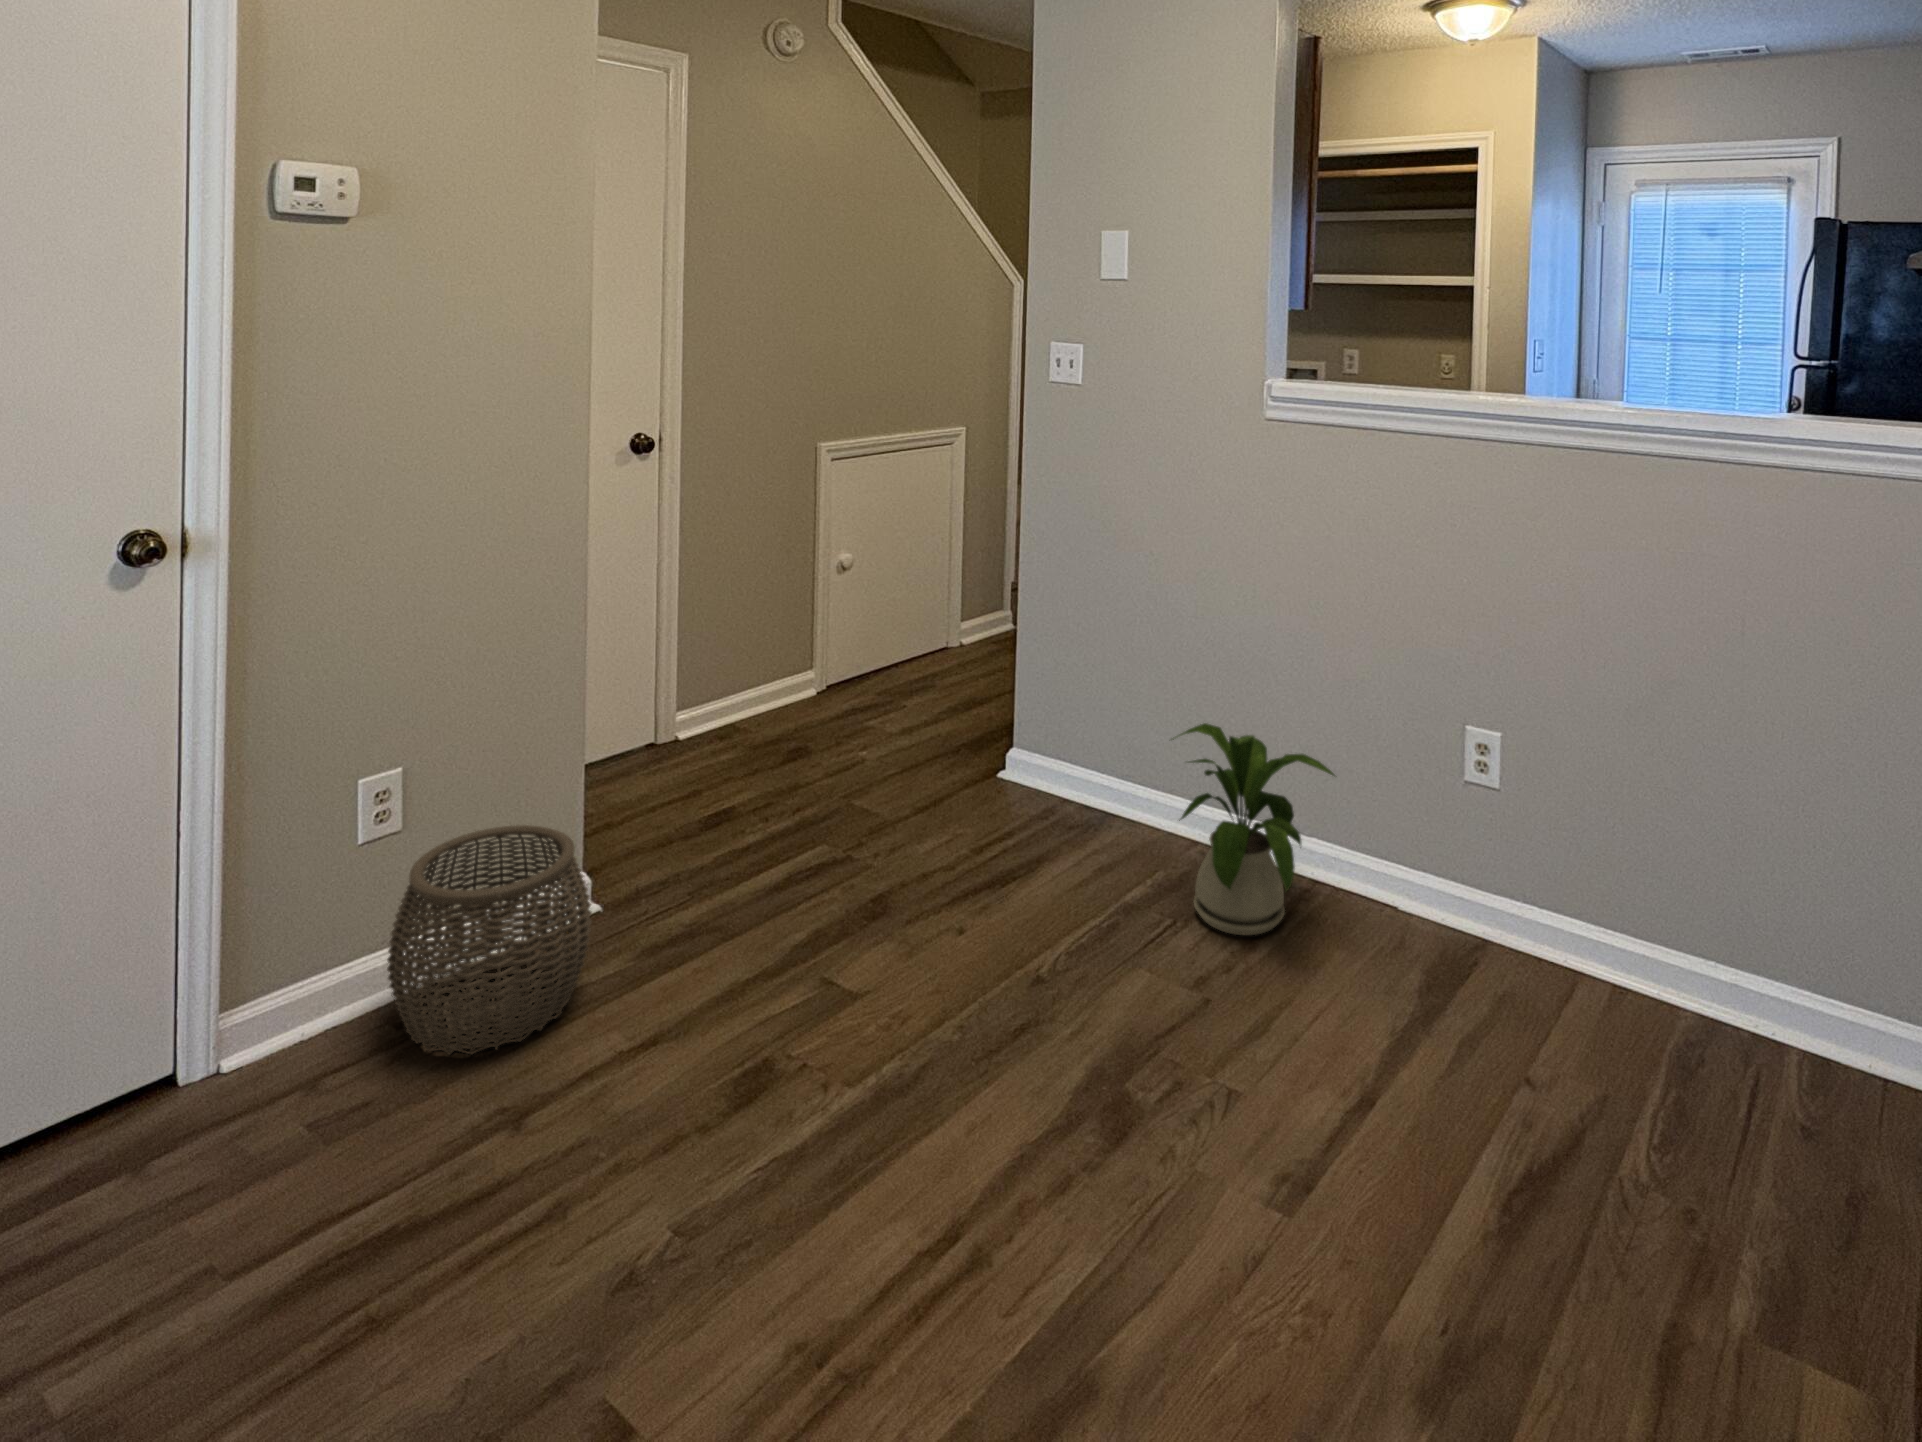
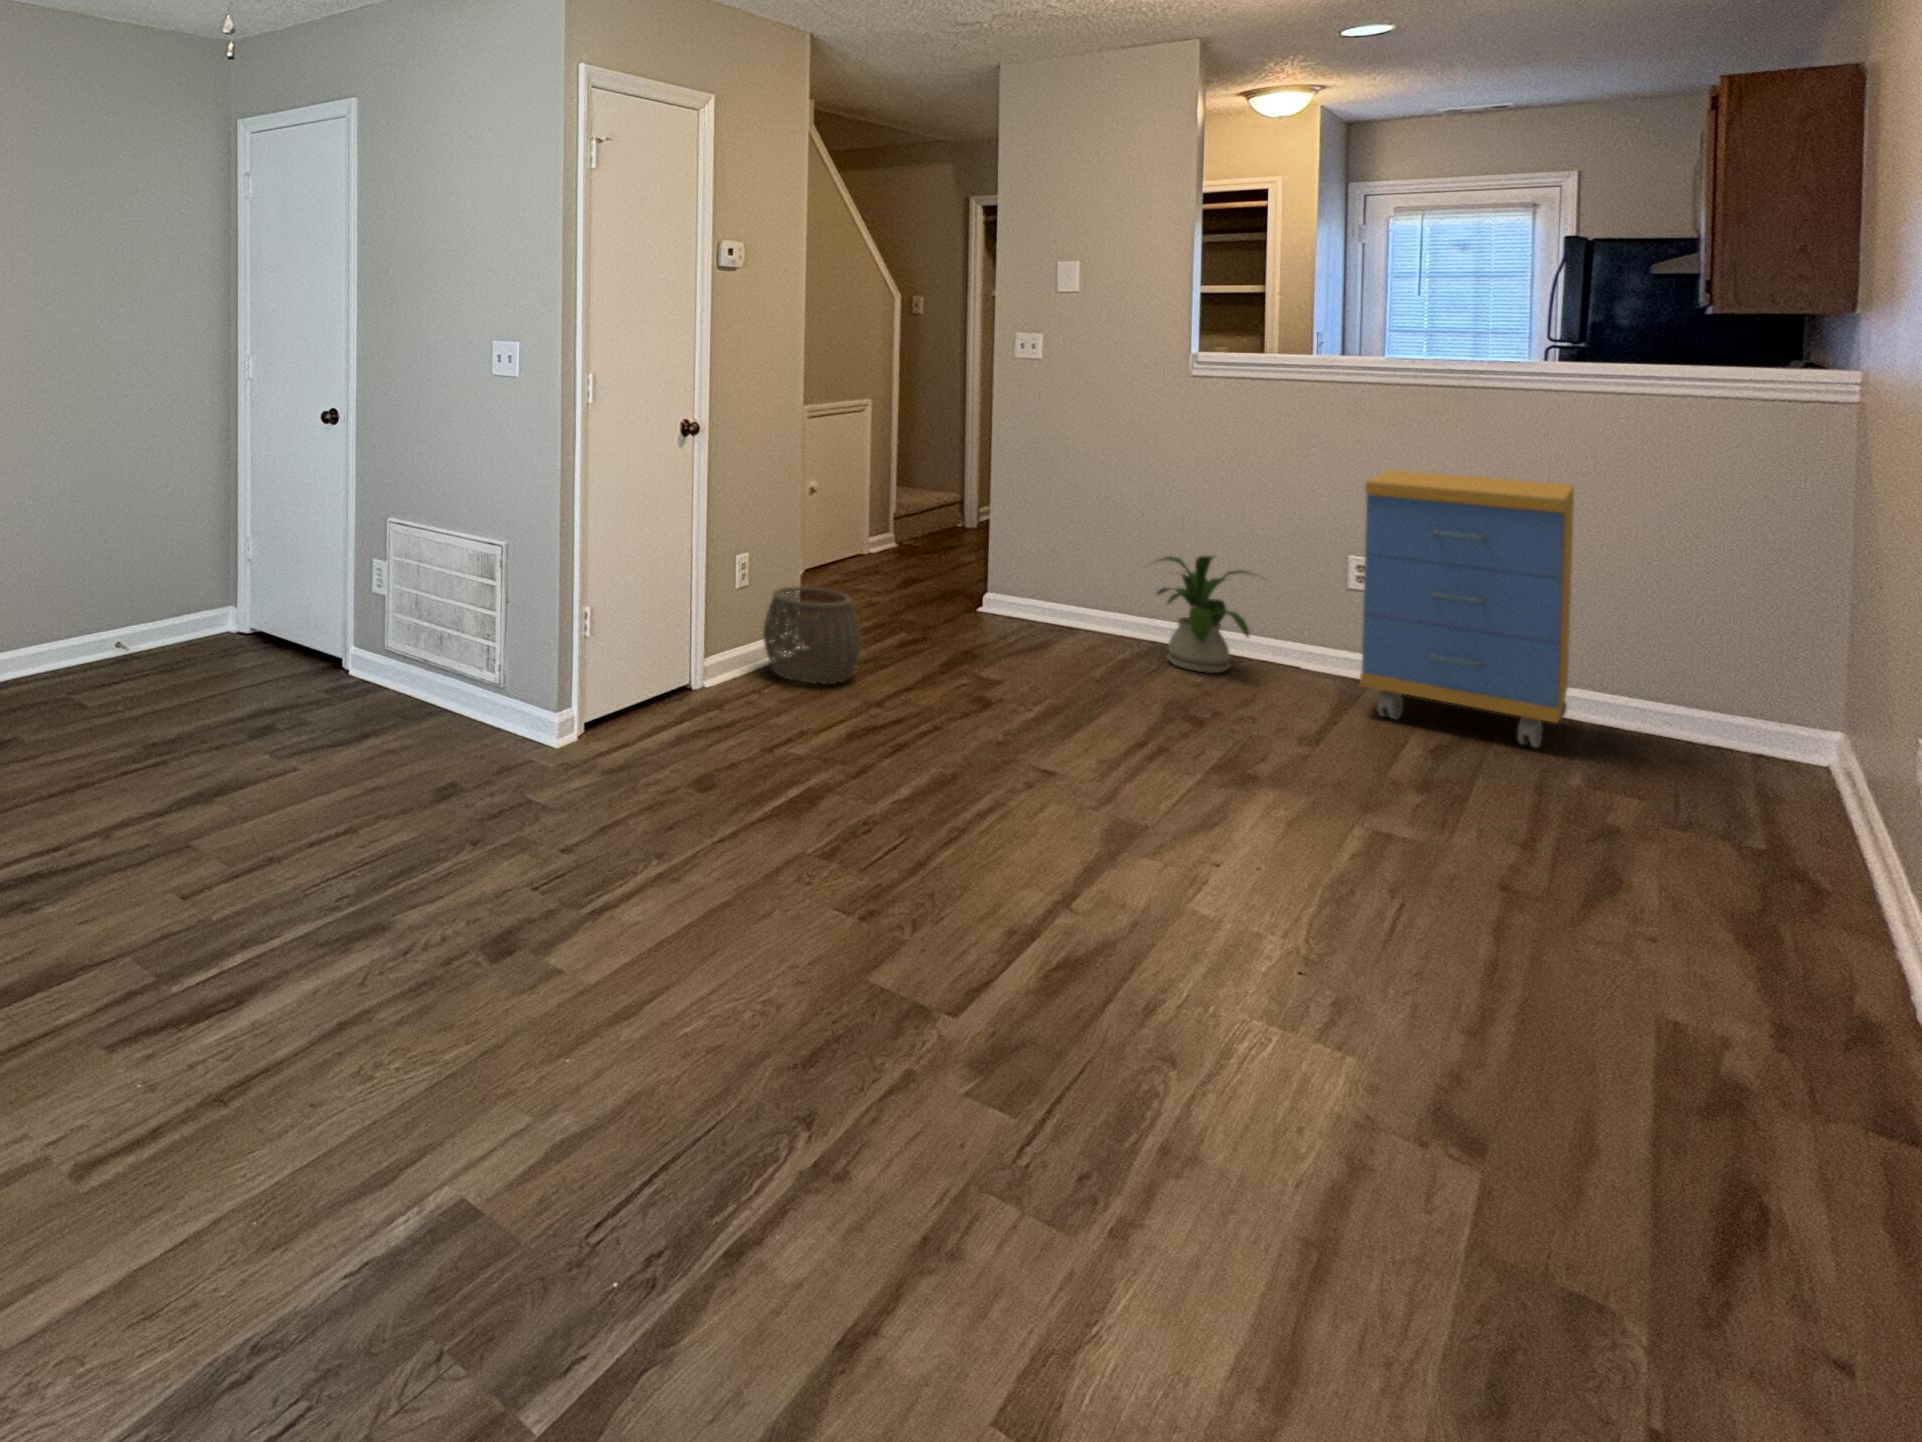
storage cabinet: none [1430,586,1777,1161] -> present [1360,470,1574,748]

